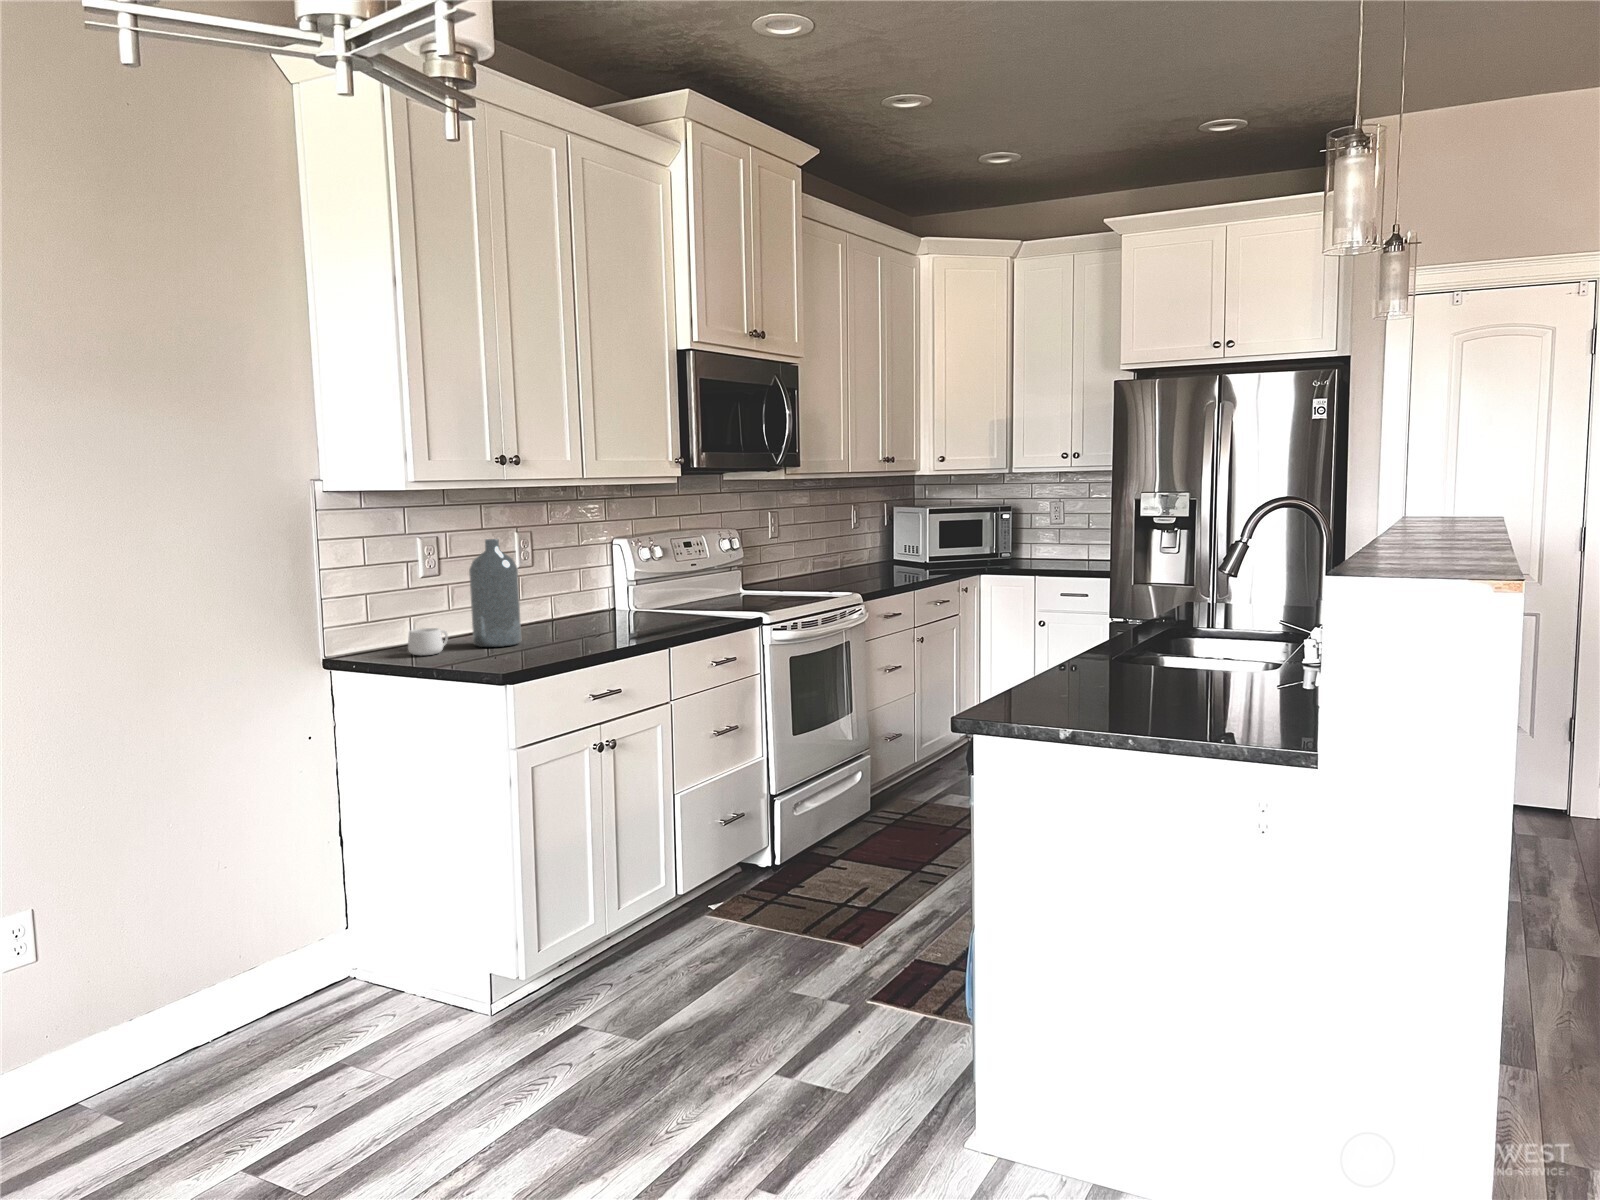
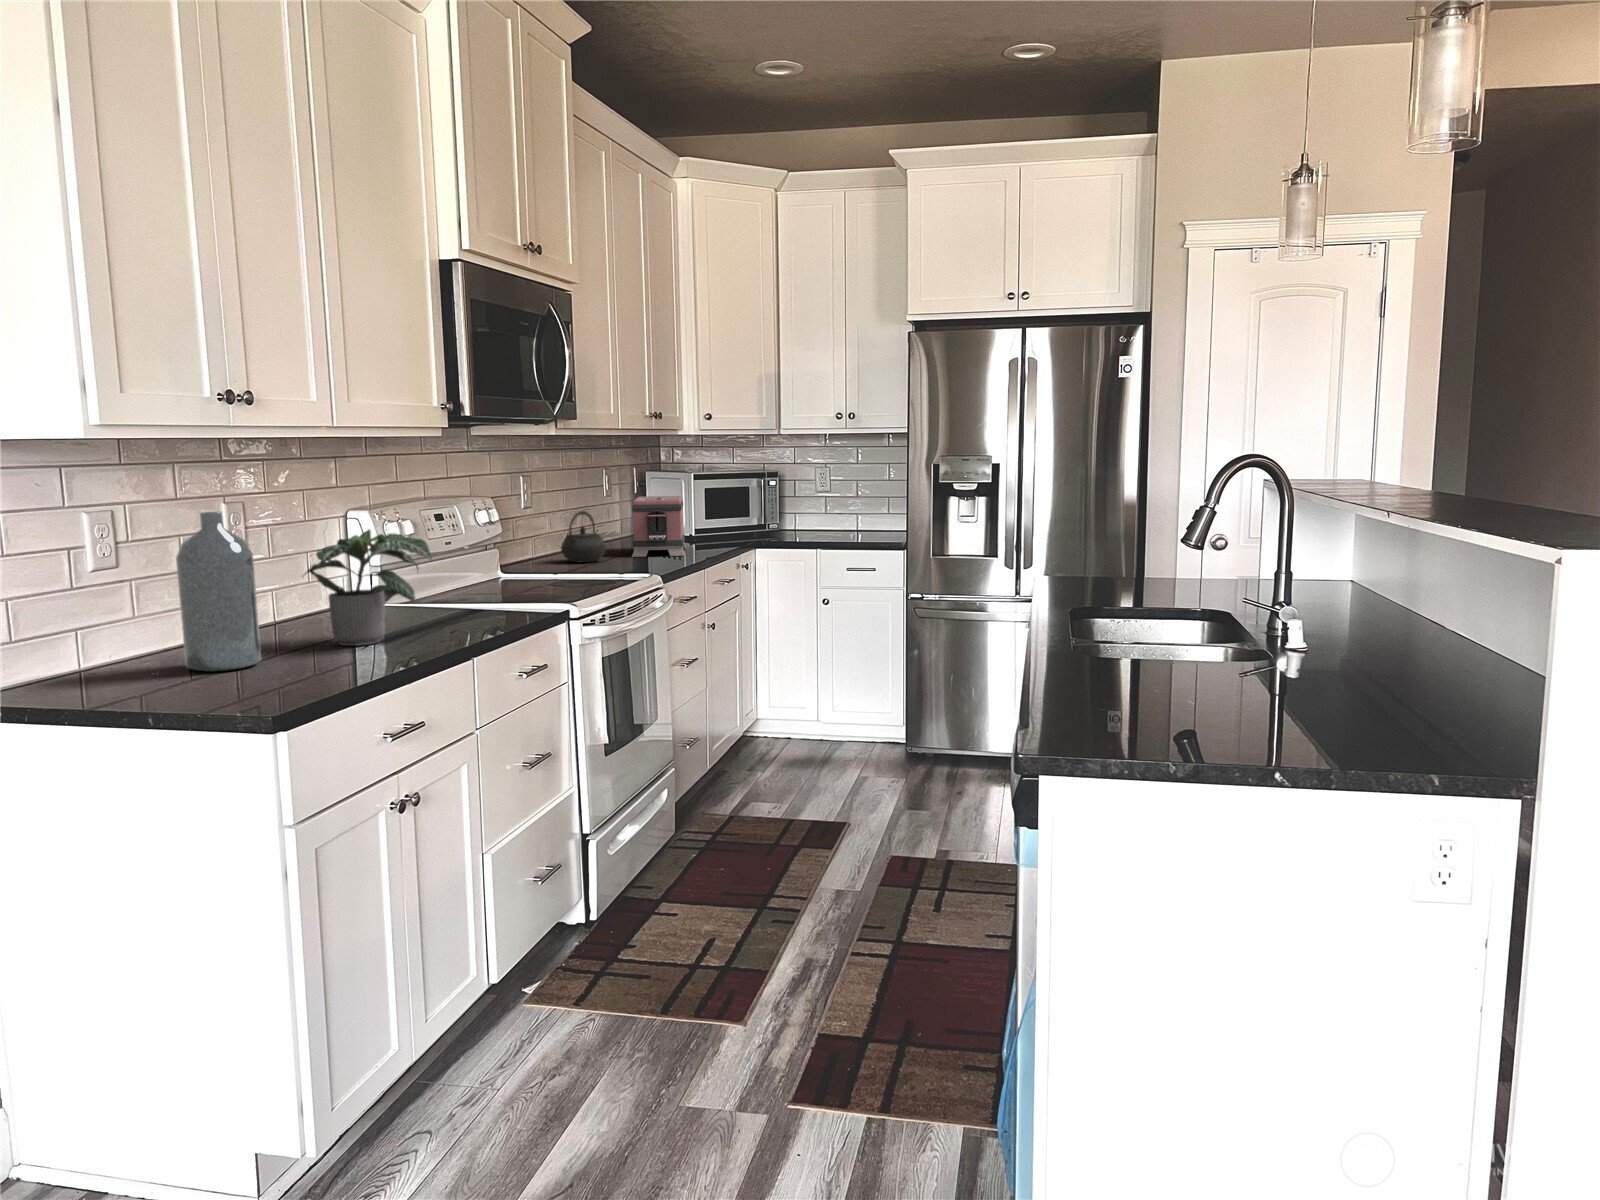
toaster: none [860,528,913,579] -> present [632,496,686,557]
kettle: none [799,540,836,582] -> present [561,511,606,563]
potted plant: none [560,552,641,635] -> present [305,530,432,646]
mug: present [408,628,448,655] -> none [86,648,149,691]

